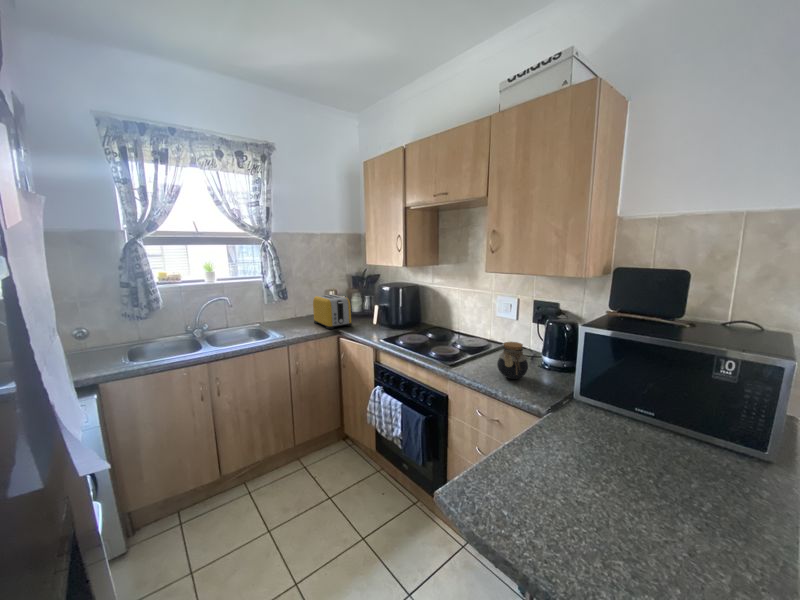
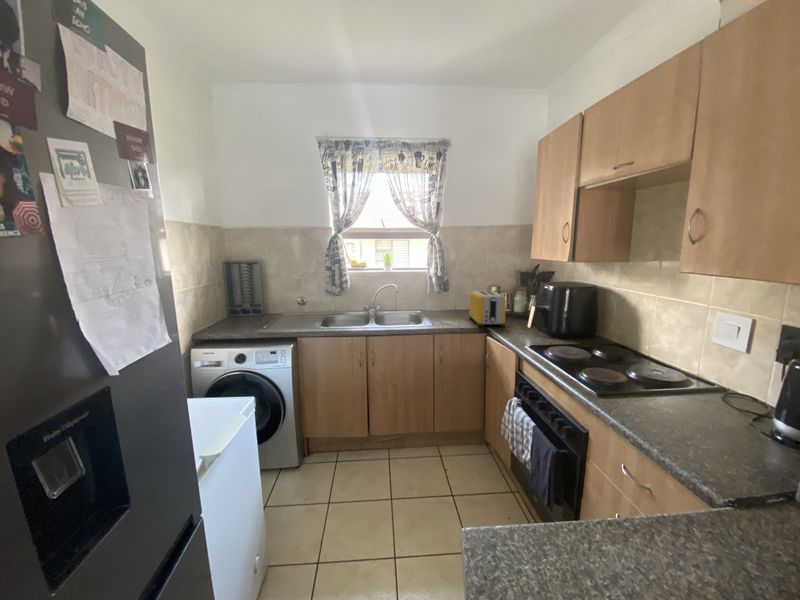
jar: present [497,342,528,379] -> none [665,382,723,440]

